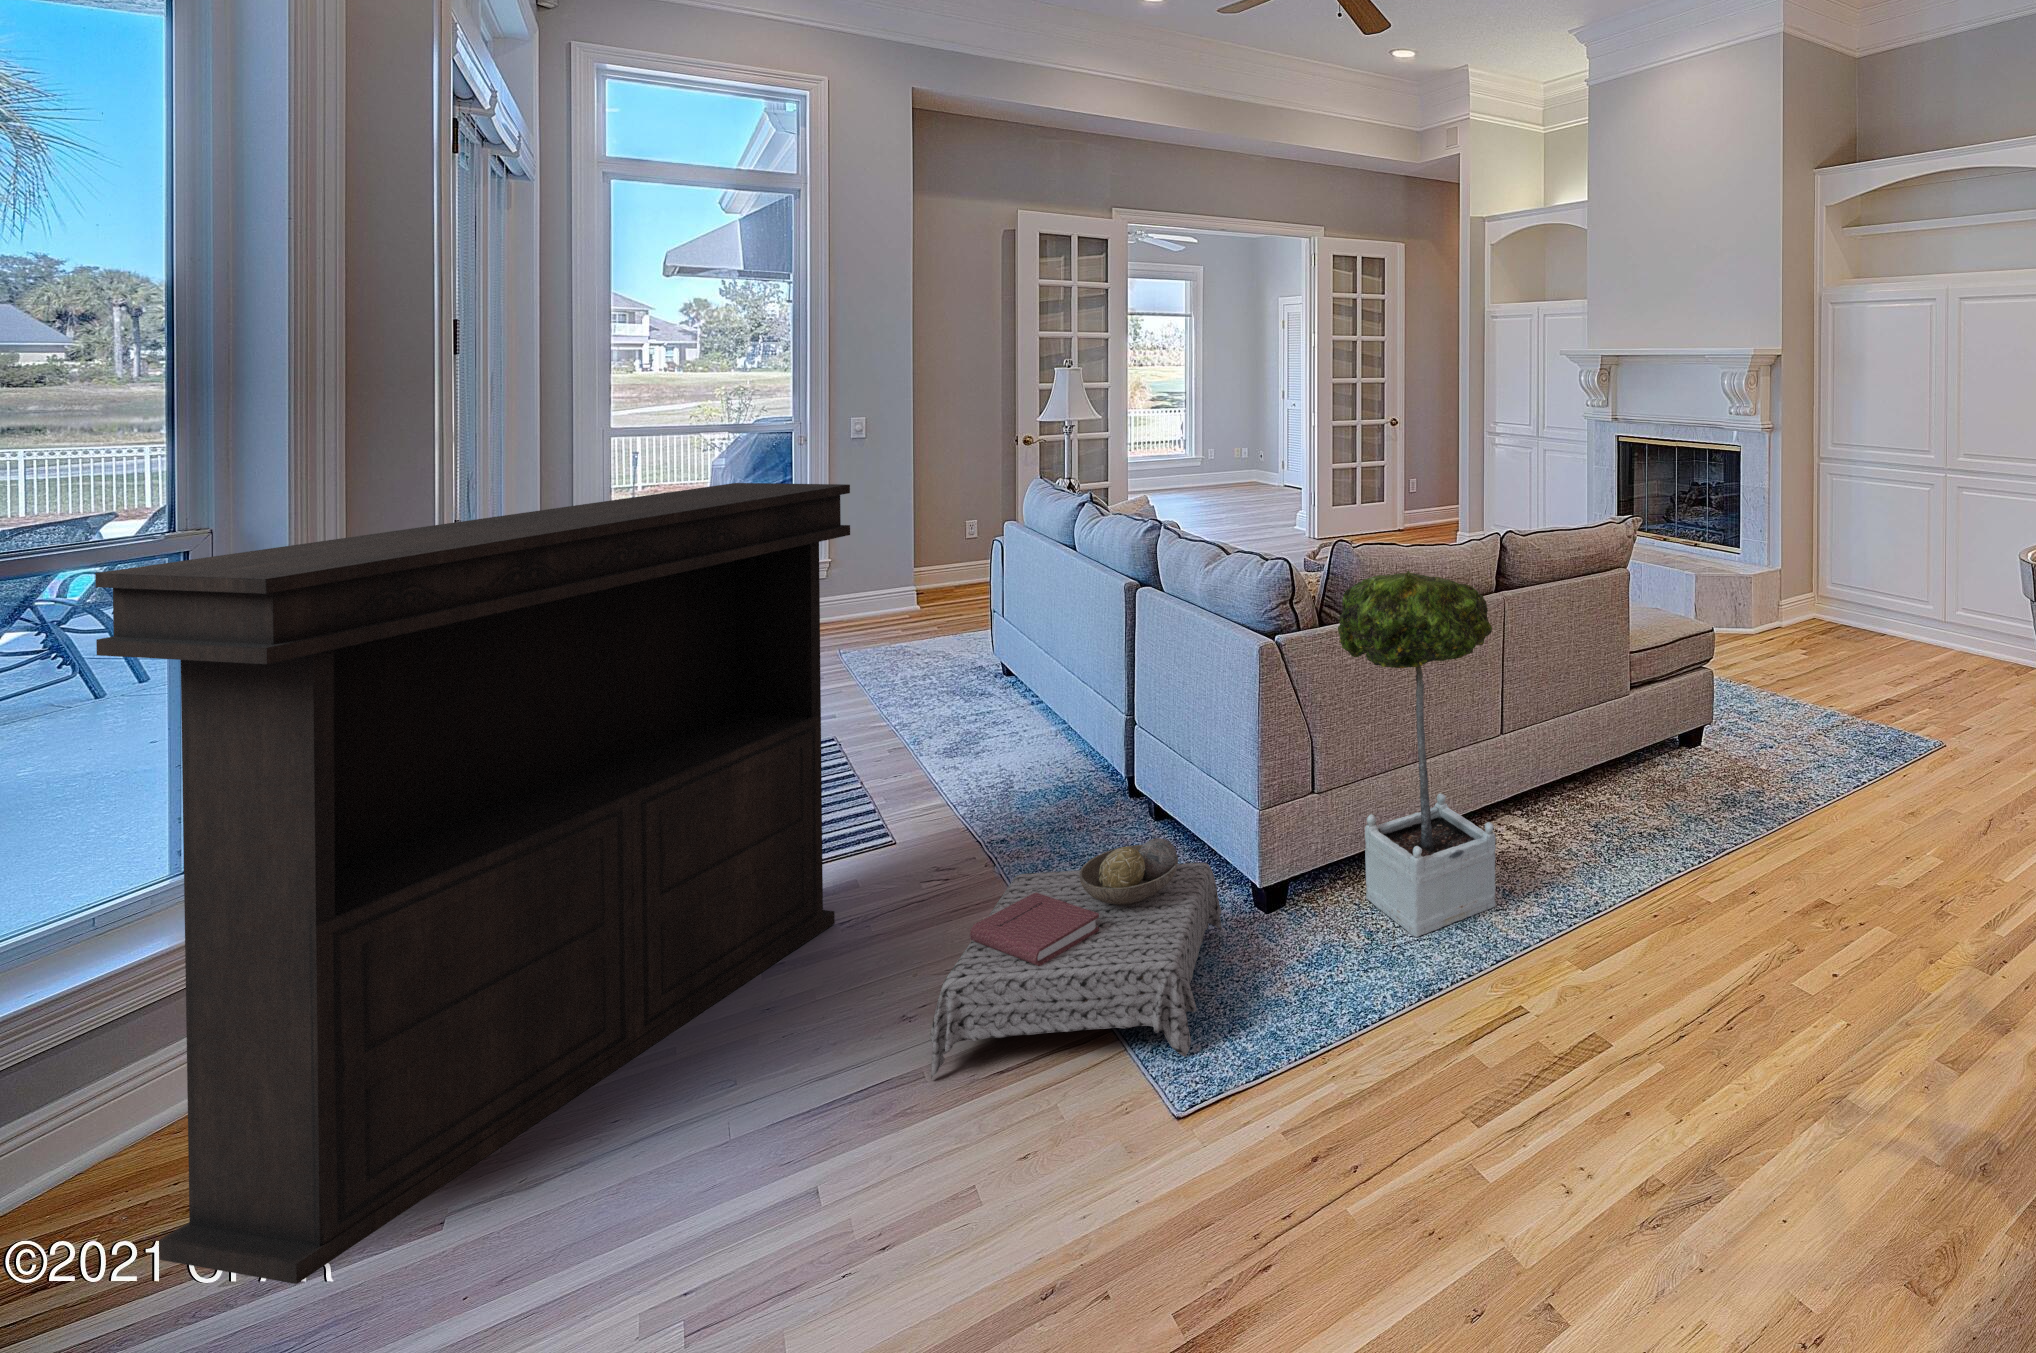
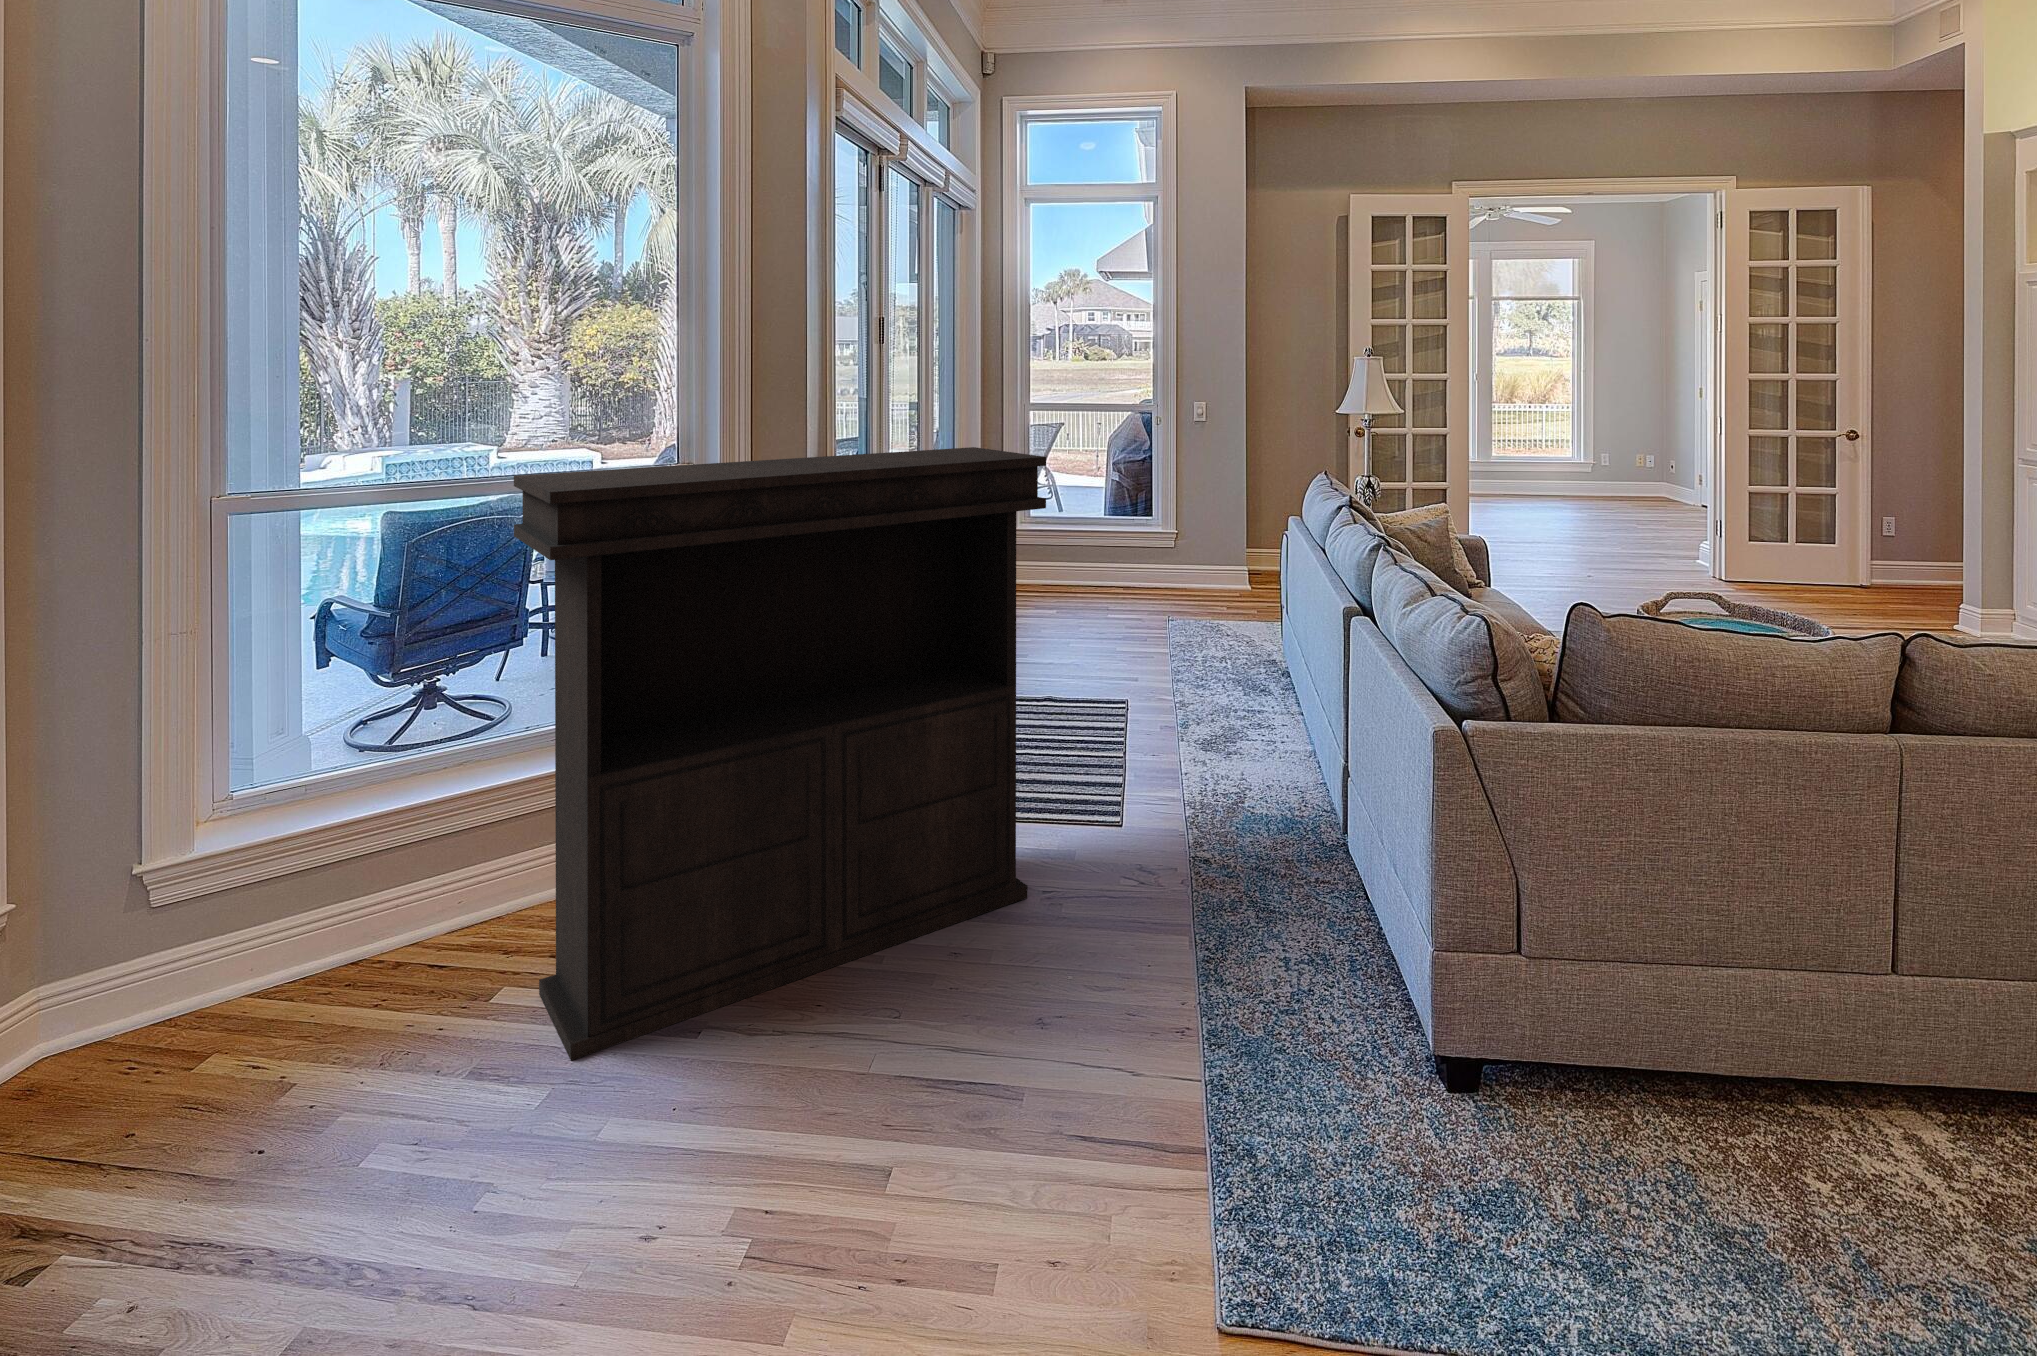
potted tree: present [1338,571,1496,937] -> none [1555,658,1829,1258]
ottoman: present [930,838,1222,1079] -> none [1008,919,1382,1255]

